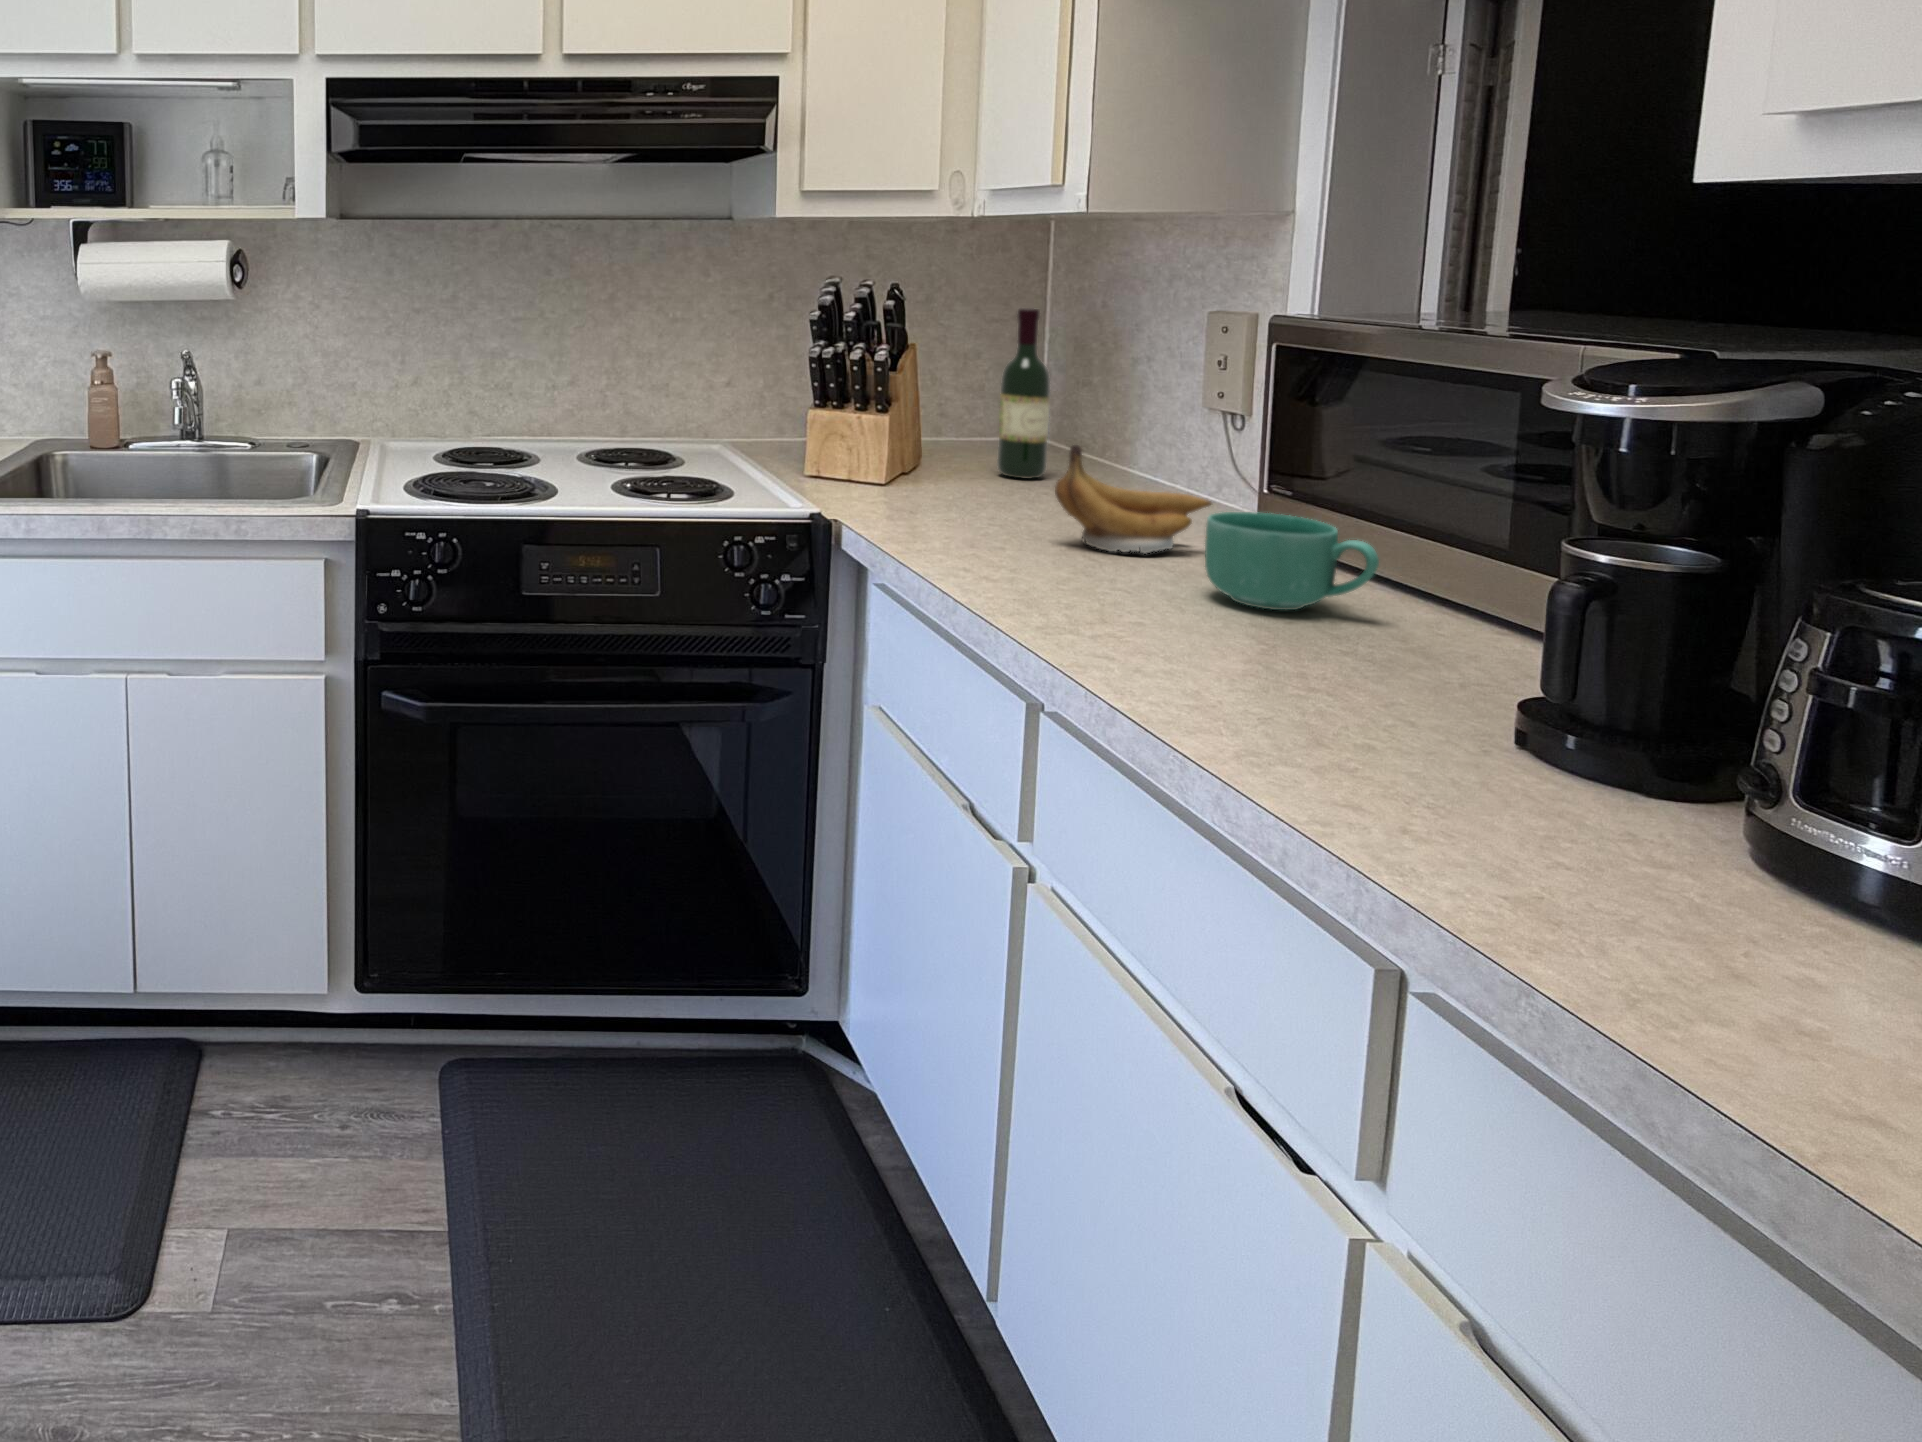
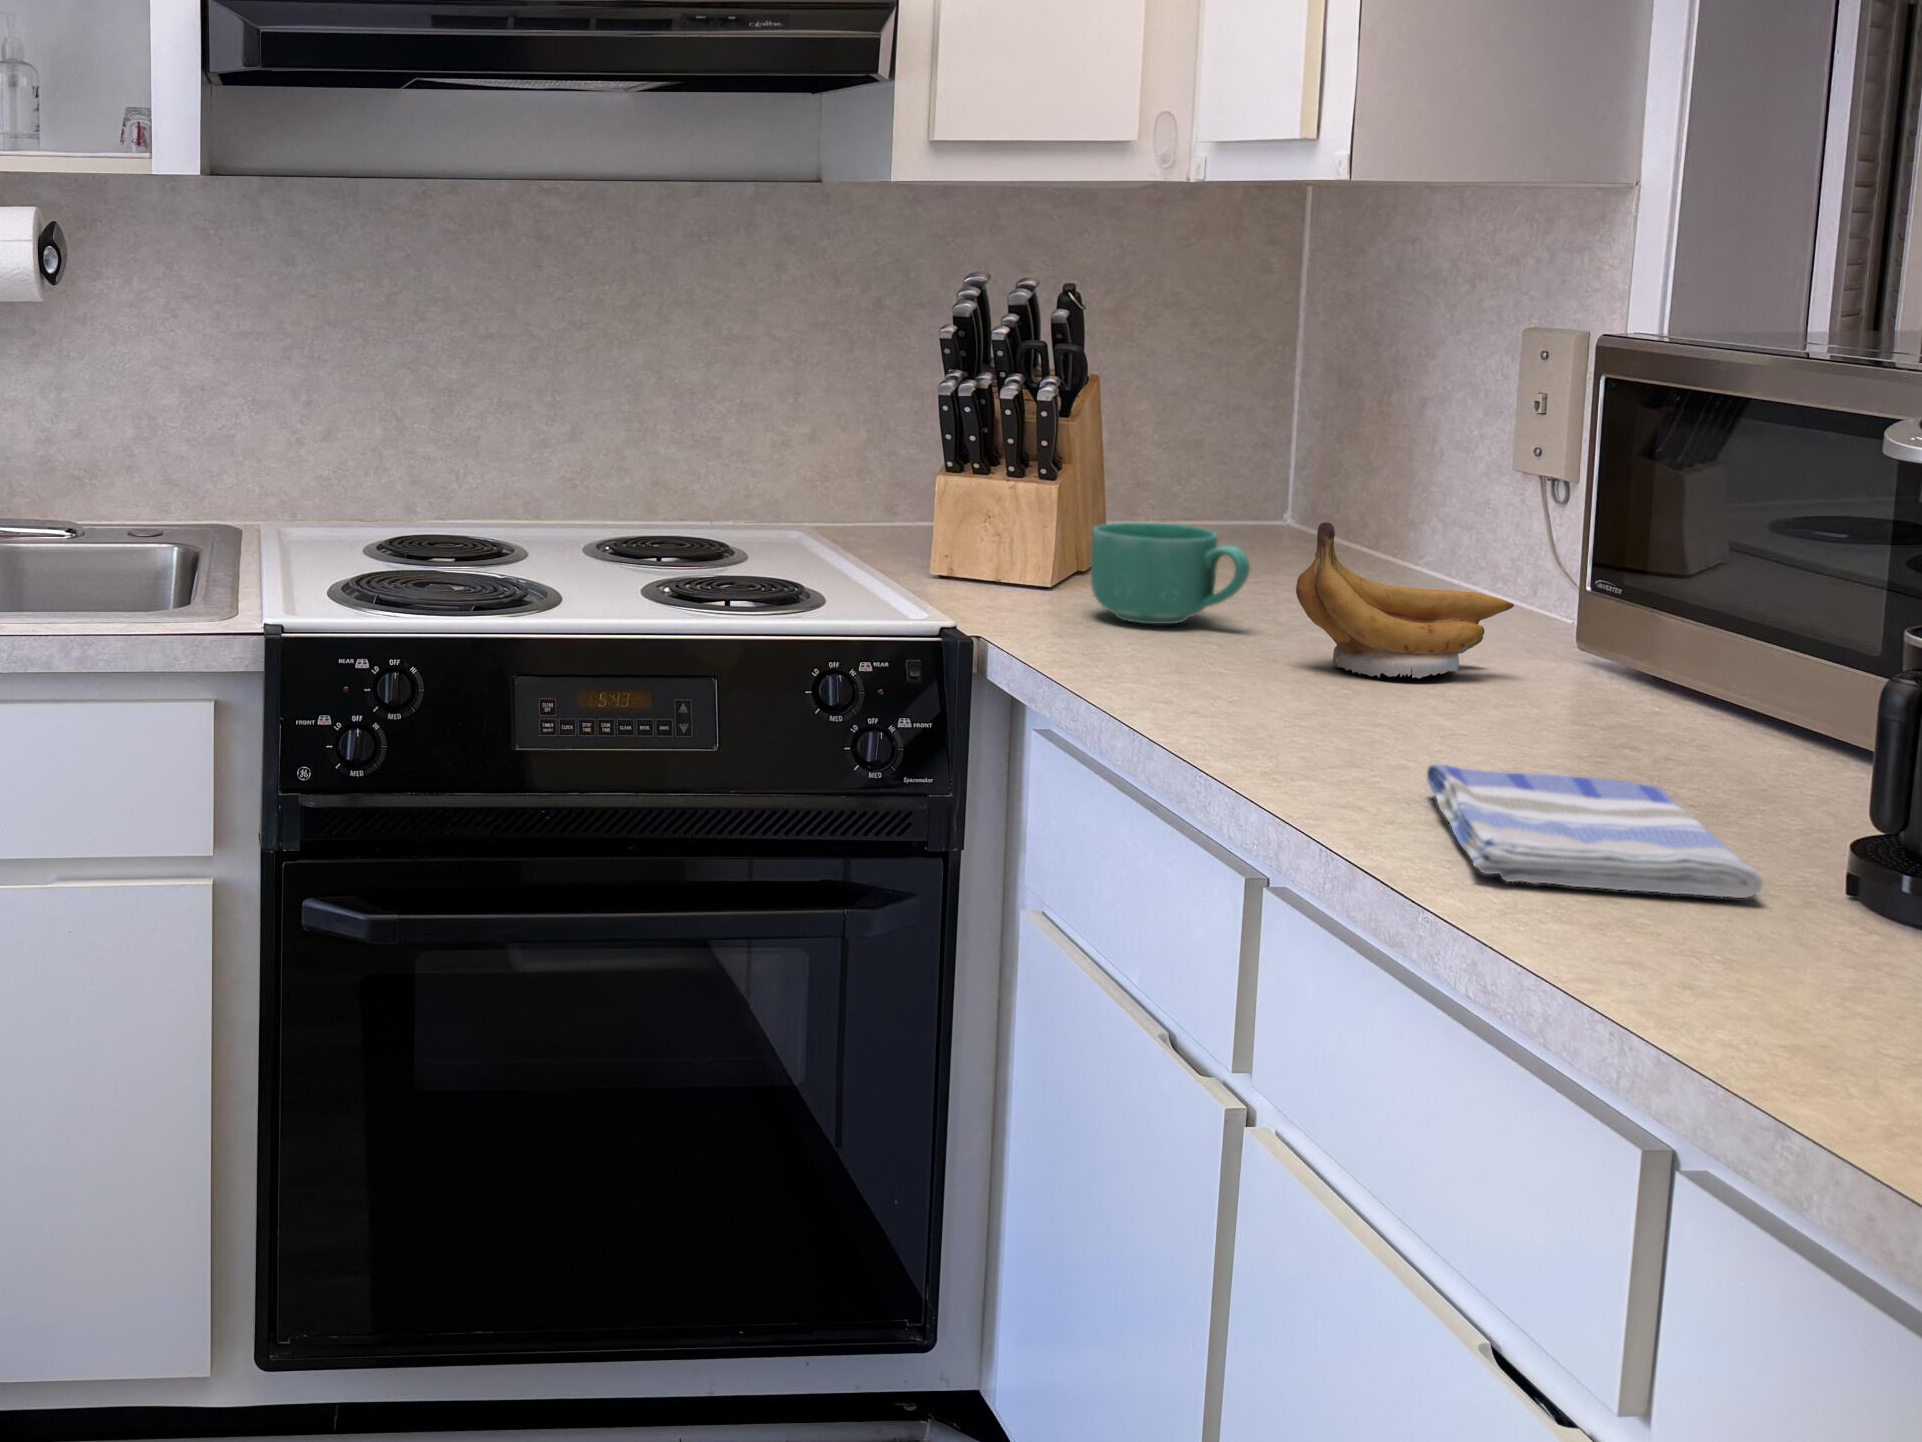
wine bottle: present [997,308,1050,478] -> none [1220,321,1297,578]
mug: present [1205,512,1379,610] -> present [1091,523,1250,624]
dish towel: none [1163,626,1448,745] -> present [1427,765,1762,898]

